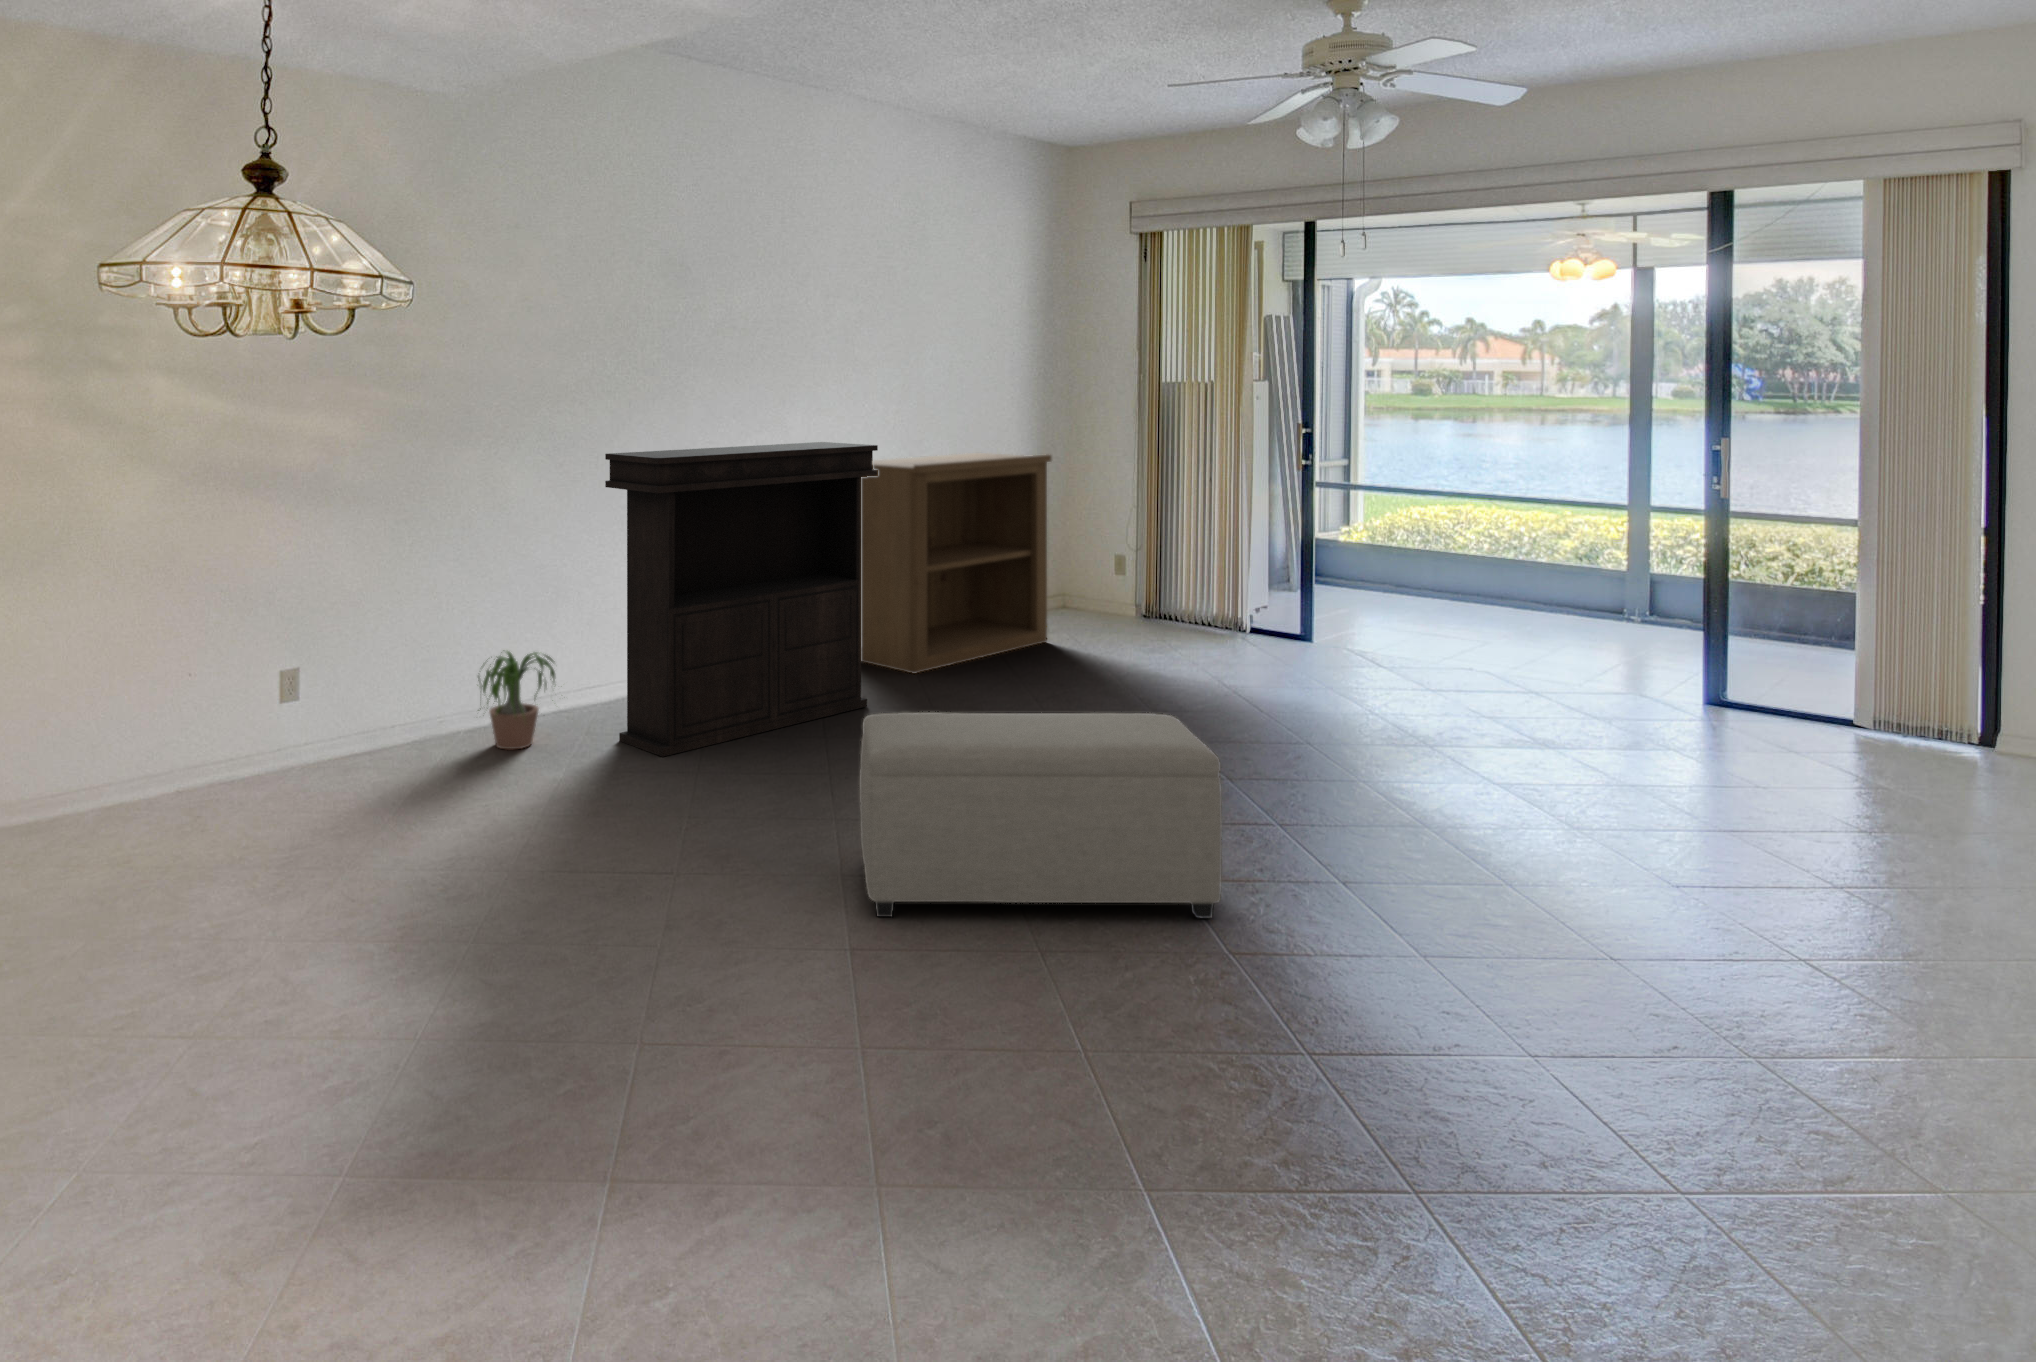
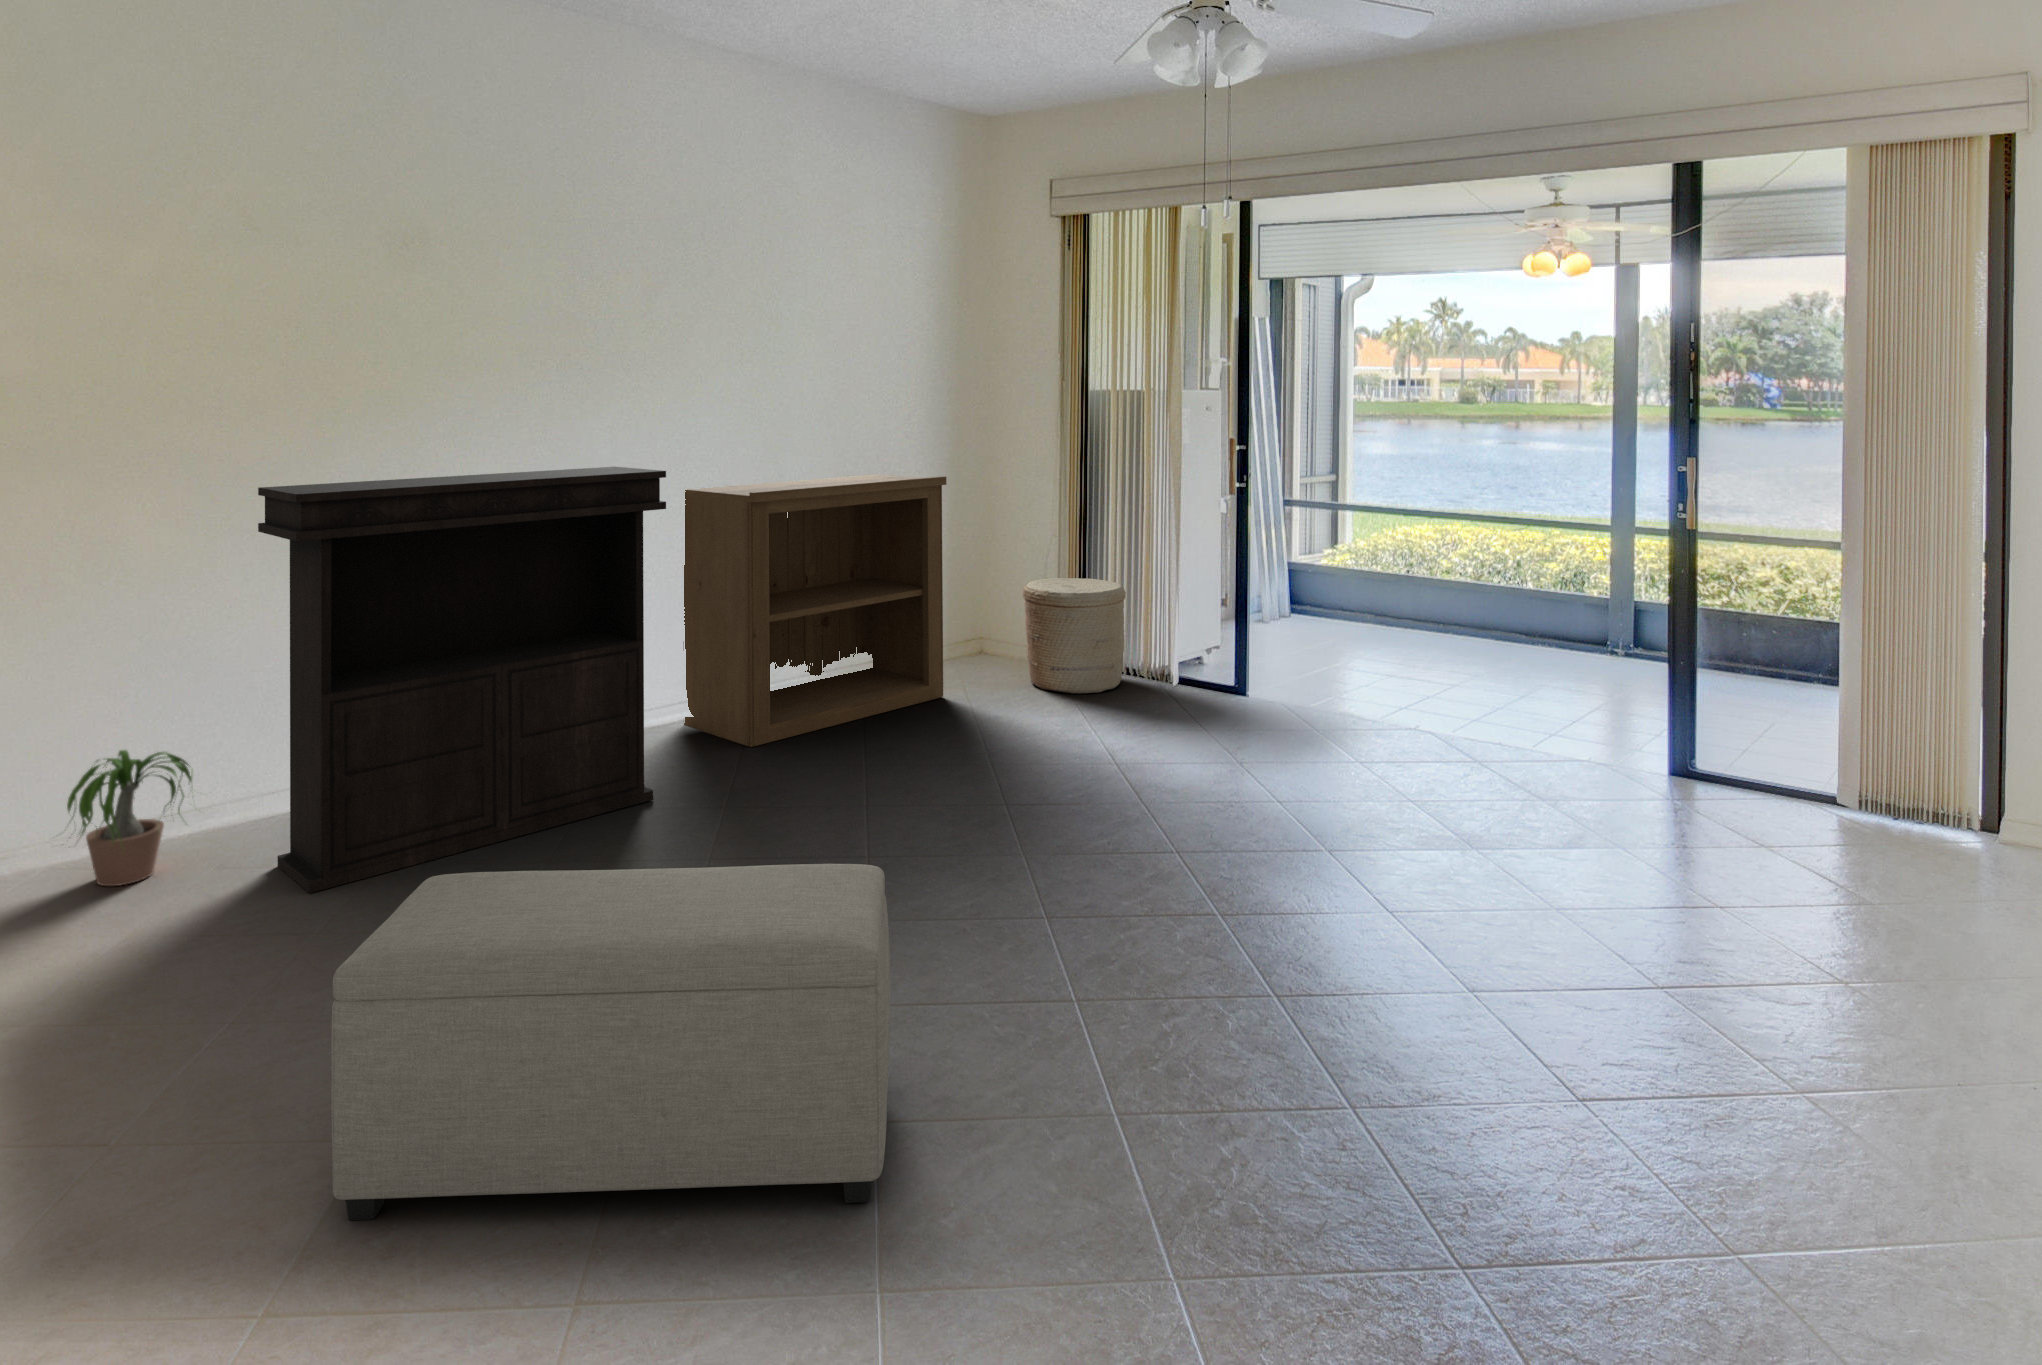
woven basket: none [1108,545,1200,642] -> present [1023,578,1126,694]

